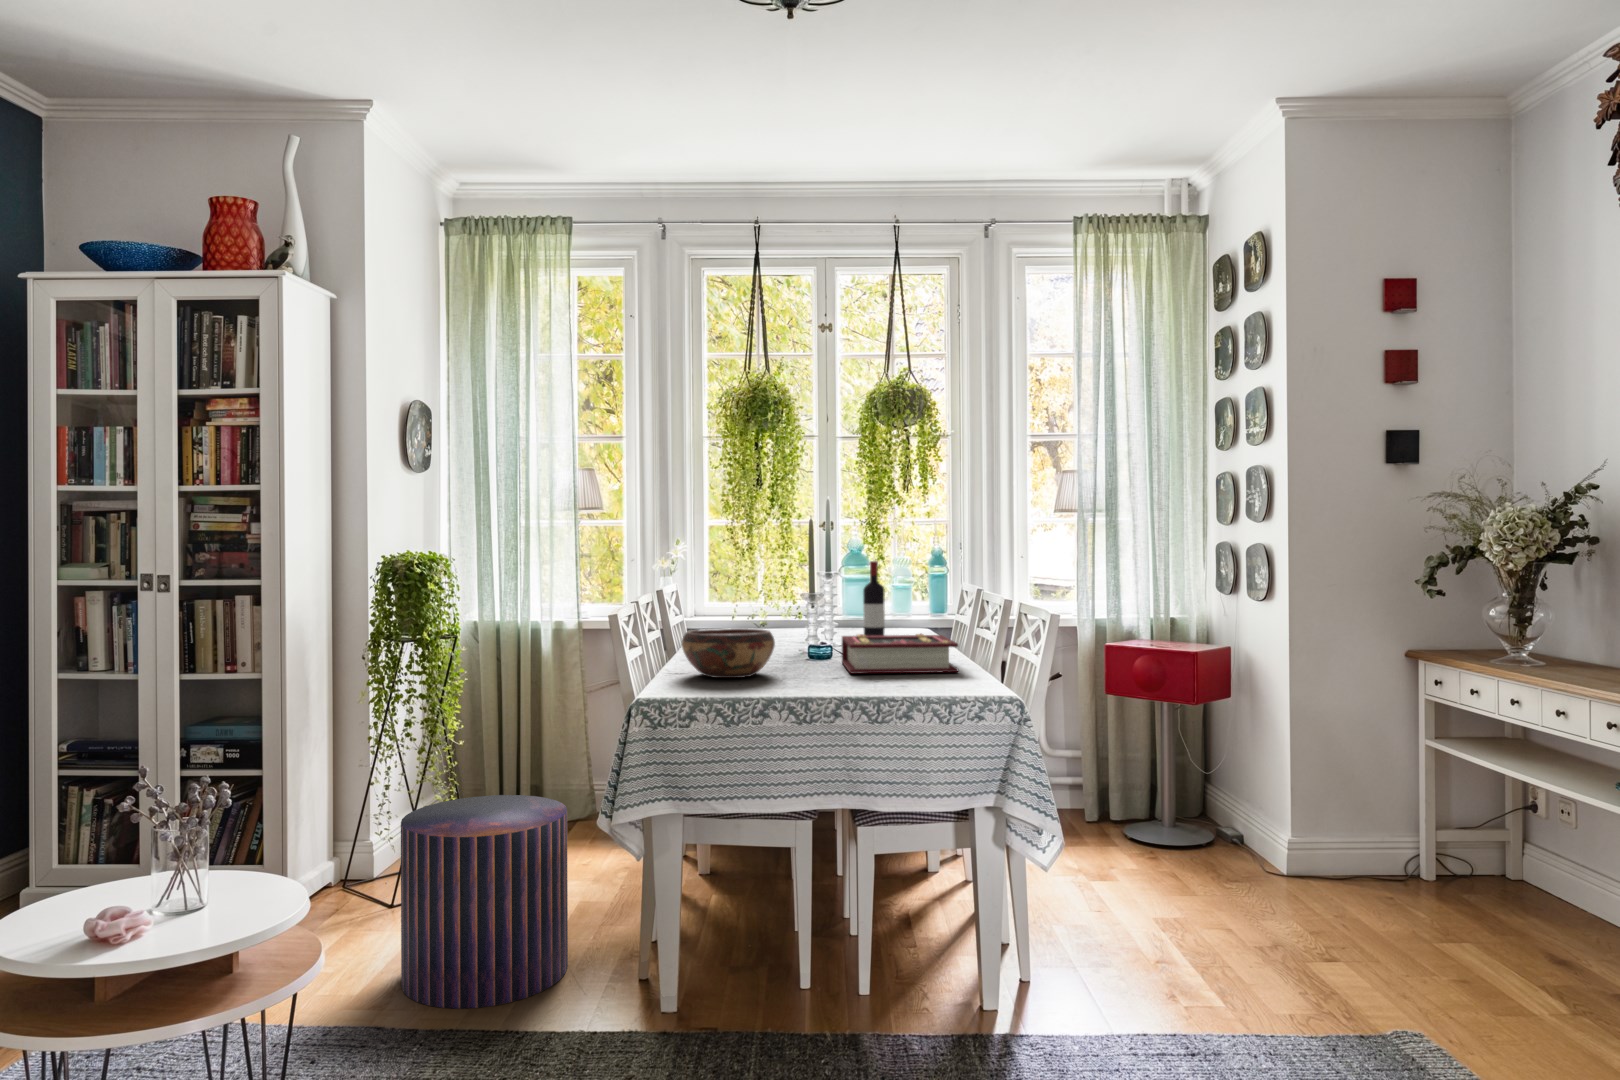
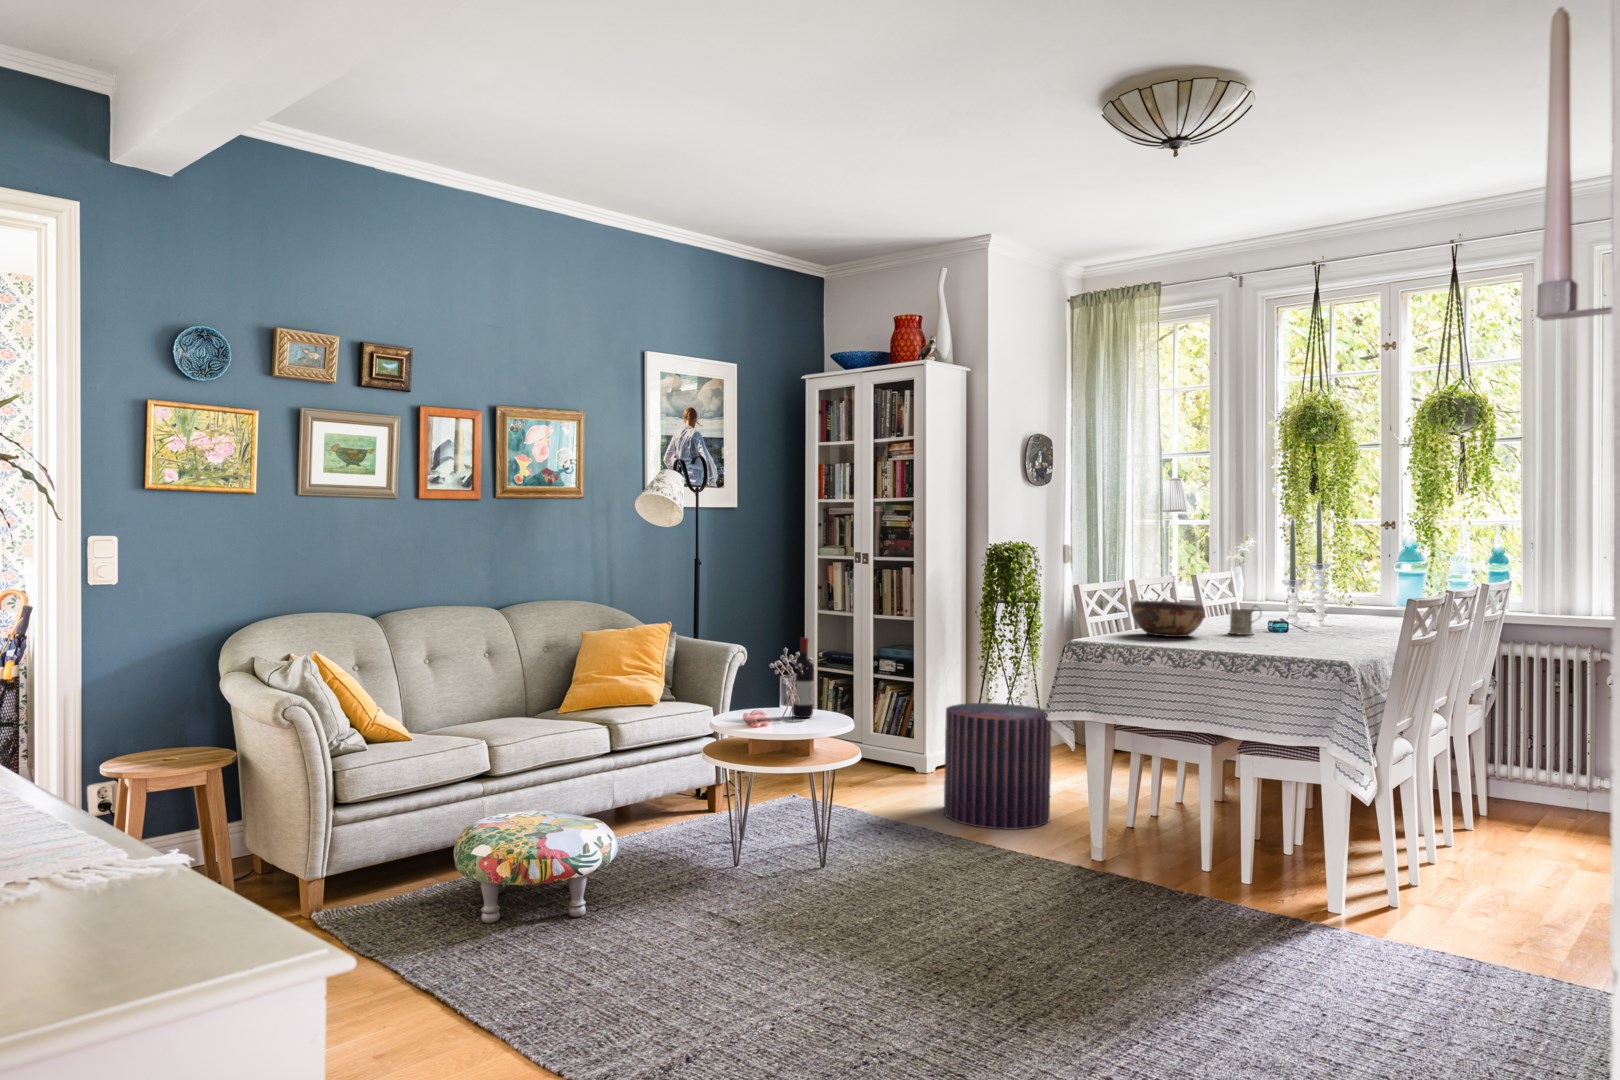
wine bottle: present [863,561,885,636] -> present [792,638,814,718]
mug: none [775,625,818,664] -> present [1229,605,1262,635]
book: present [842,634,958,673] -> none [1259,615,1373,648]

